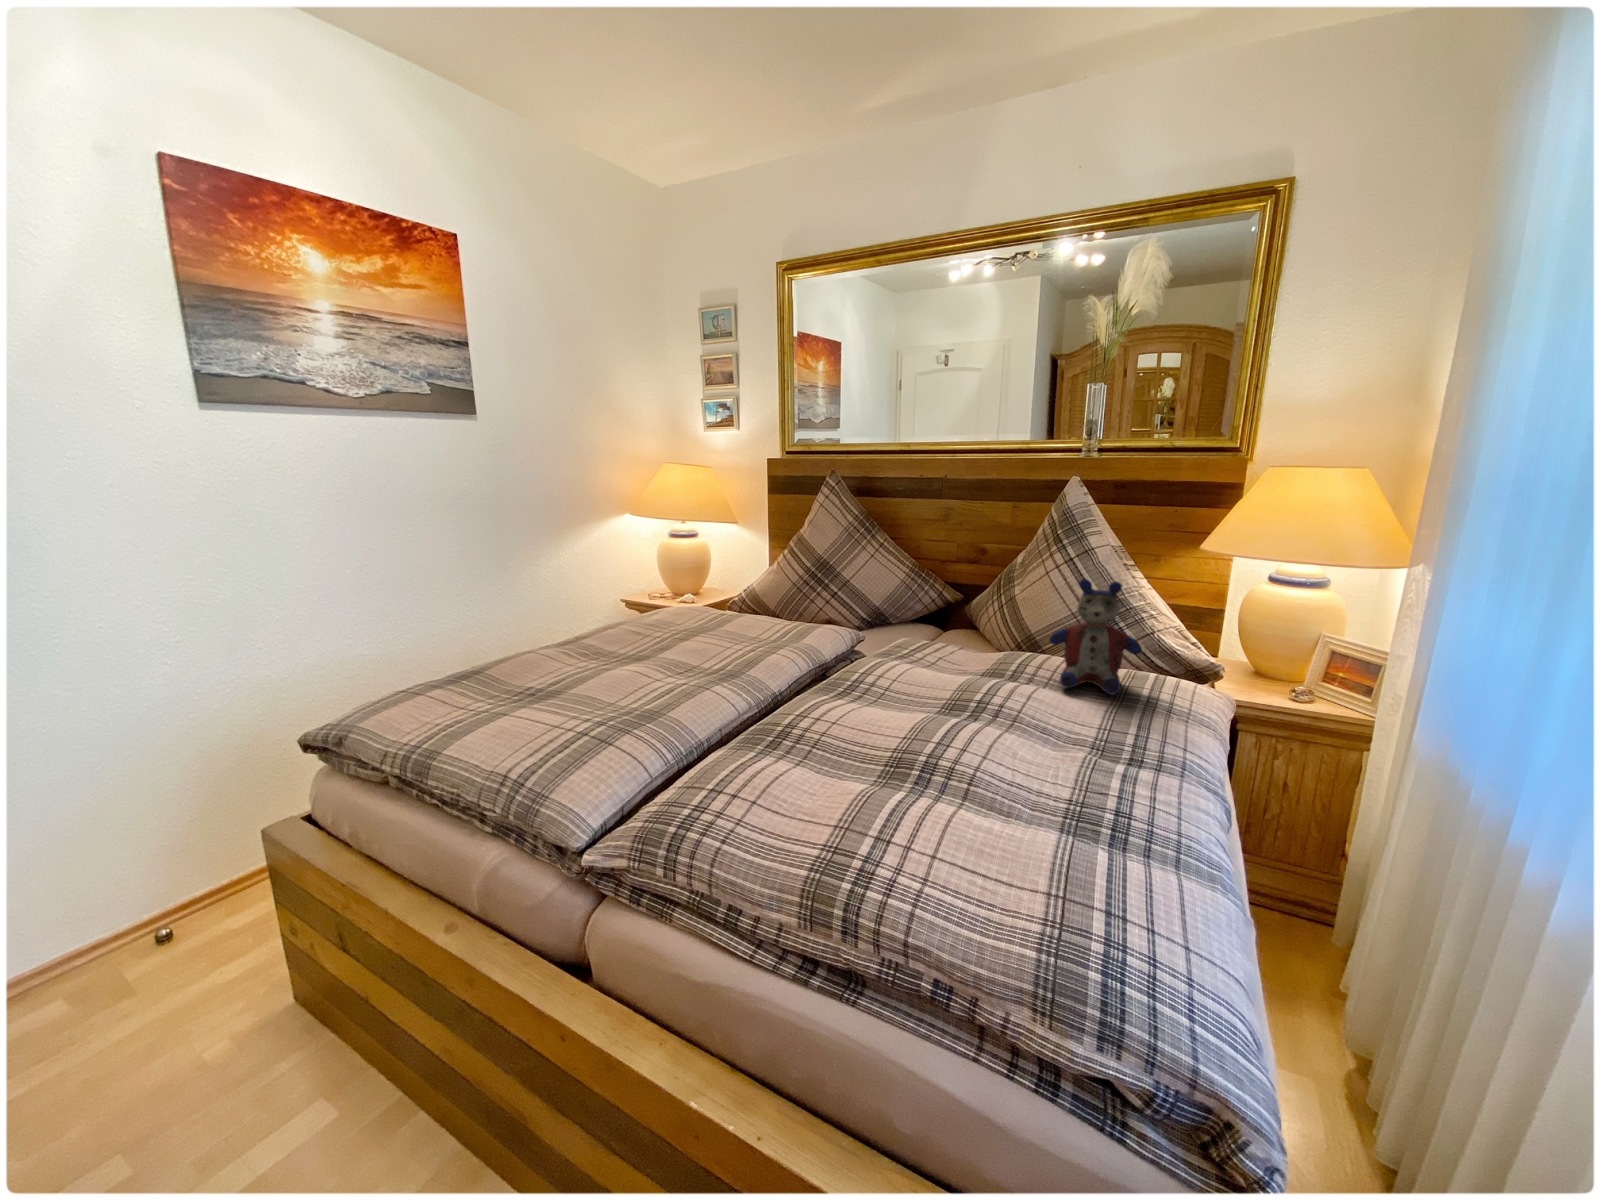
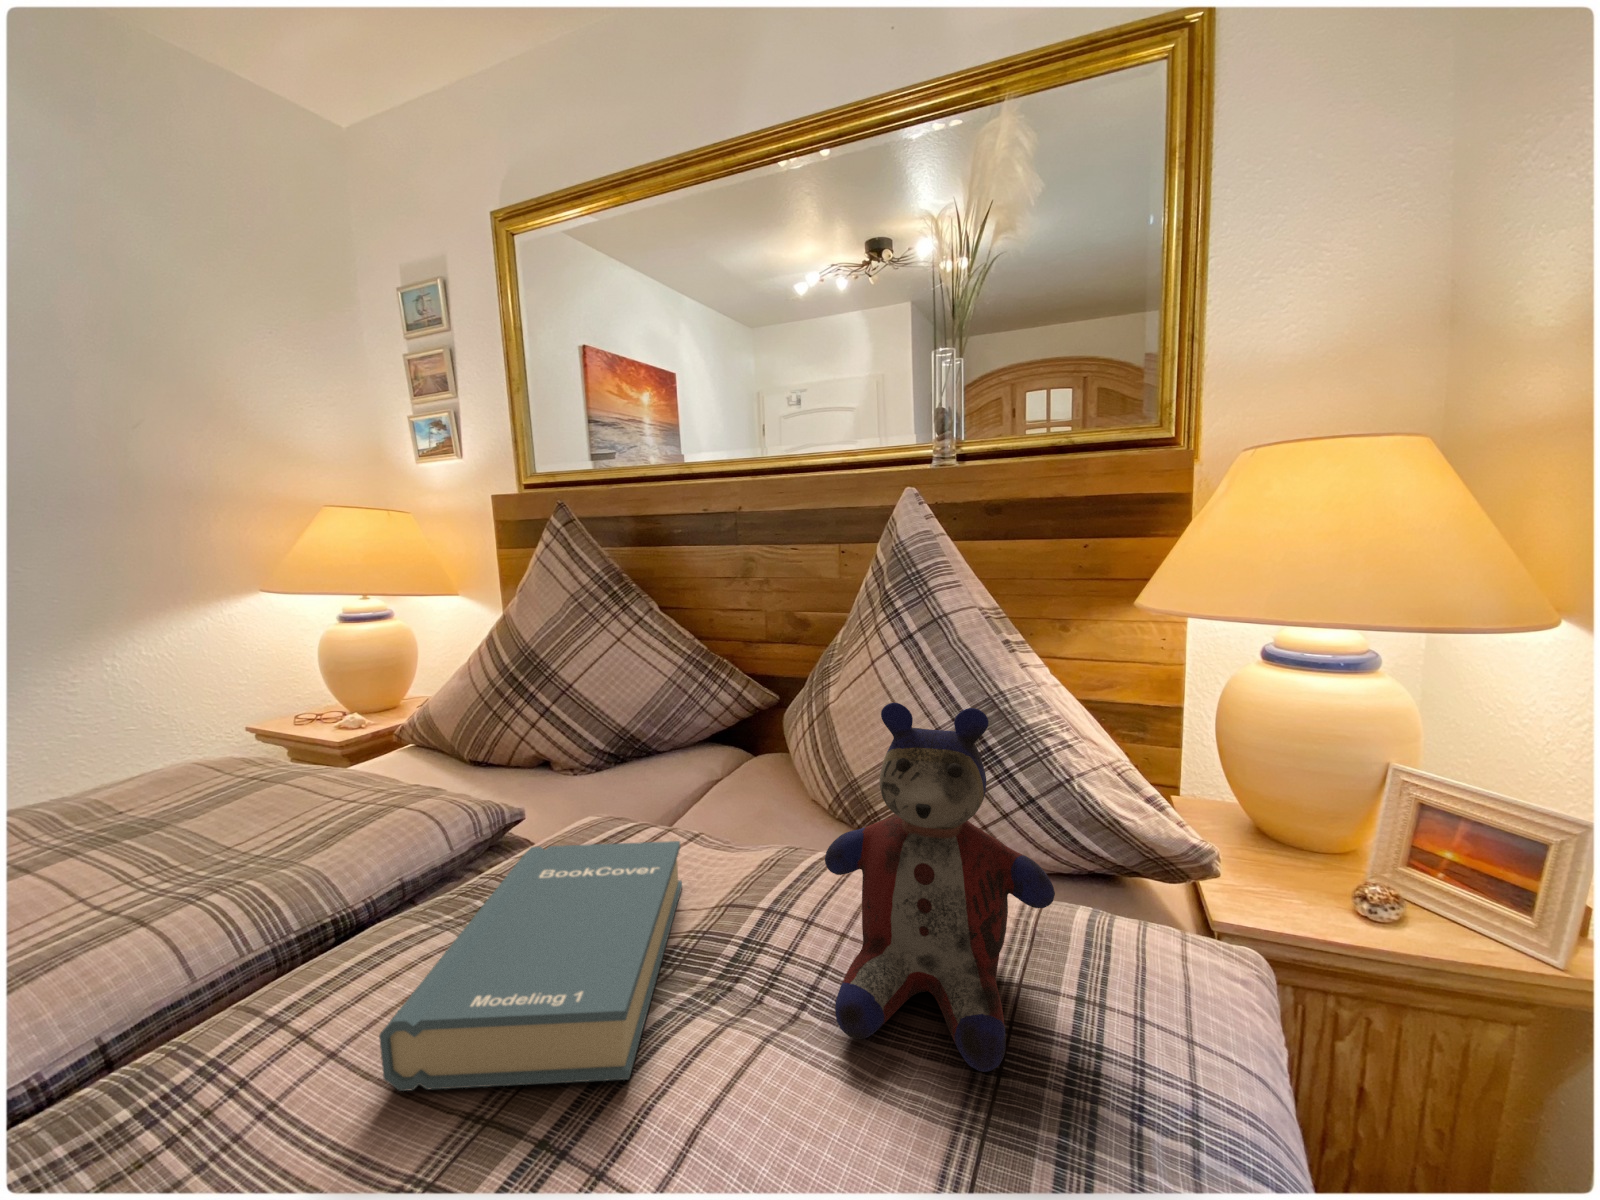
hardback book: none [911,636,997,689] -> present [379,841,682,1091]

